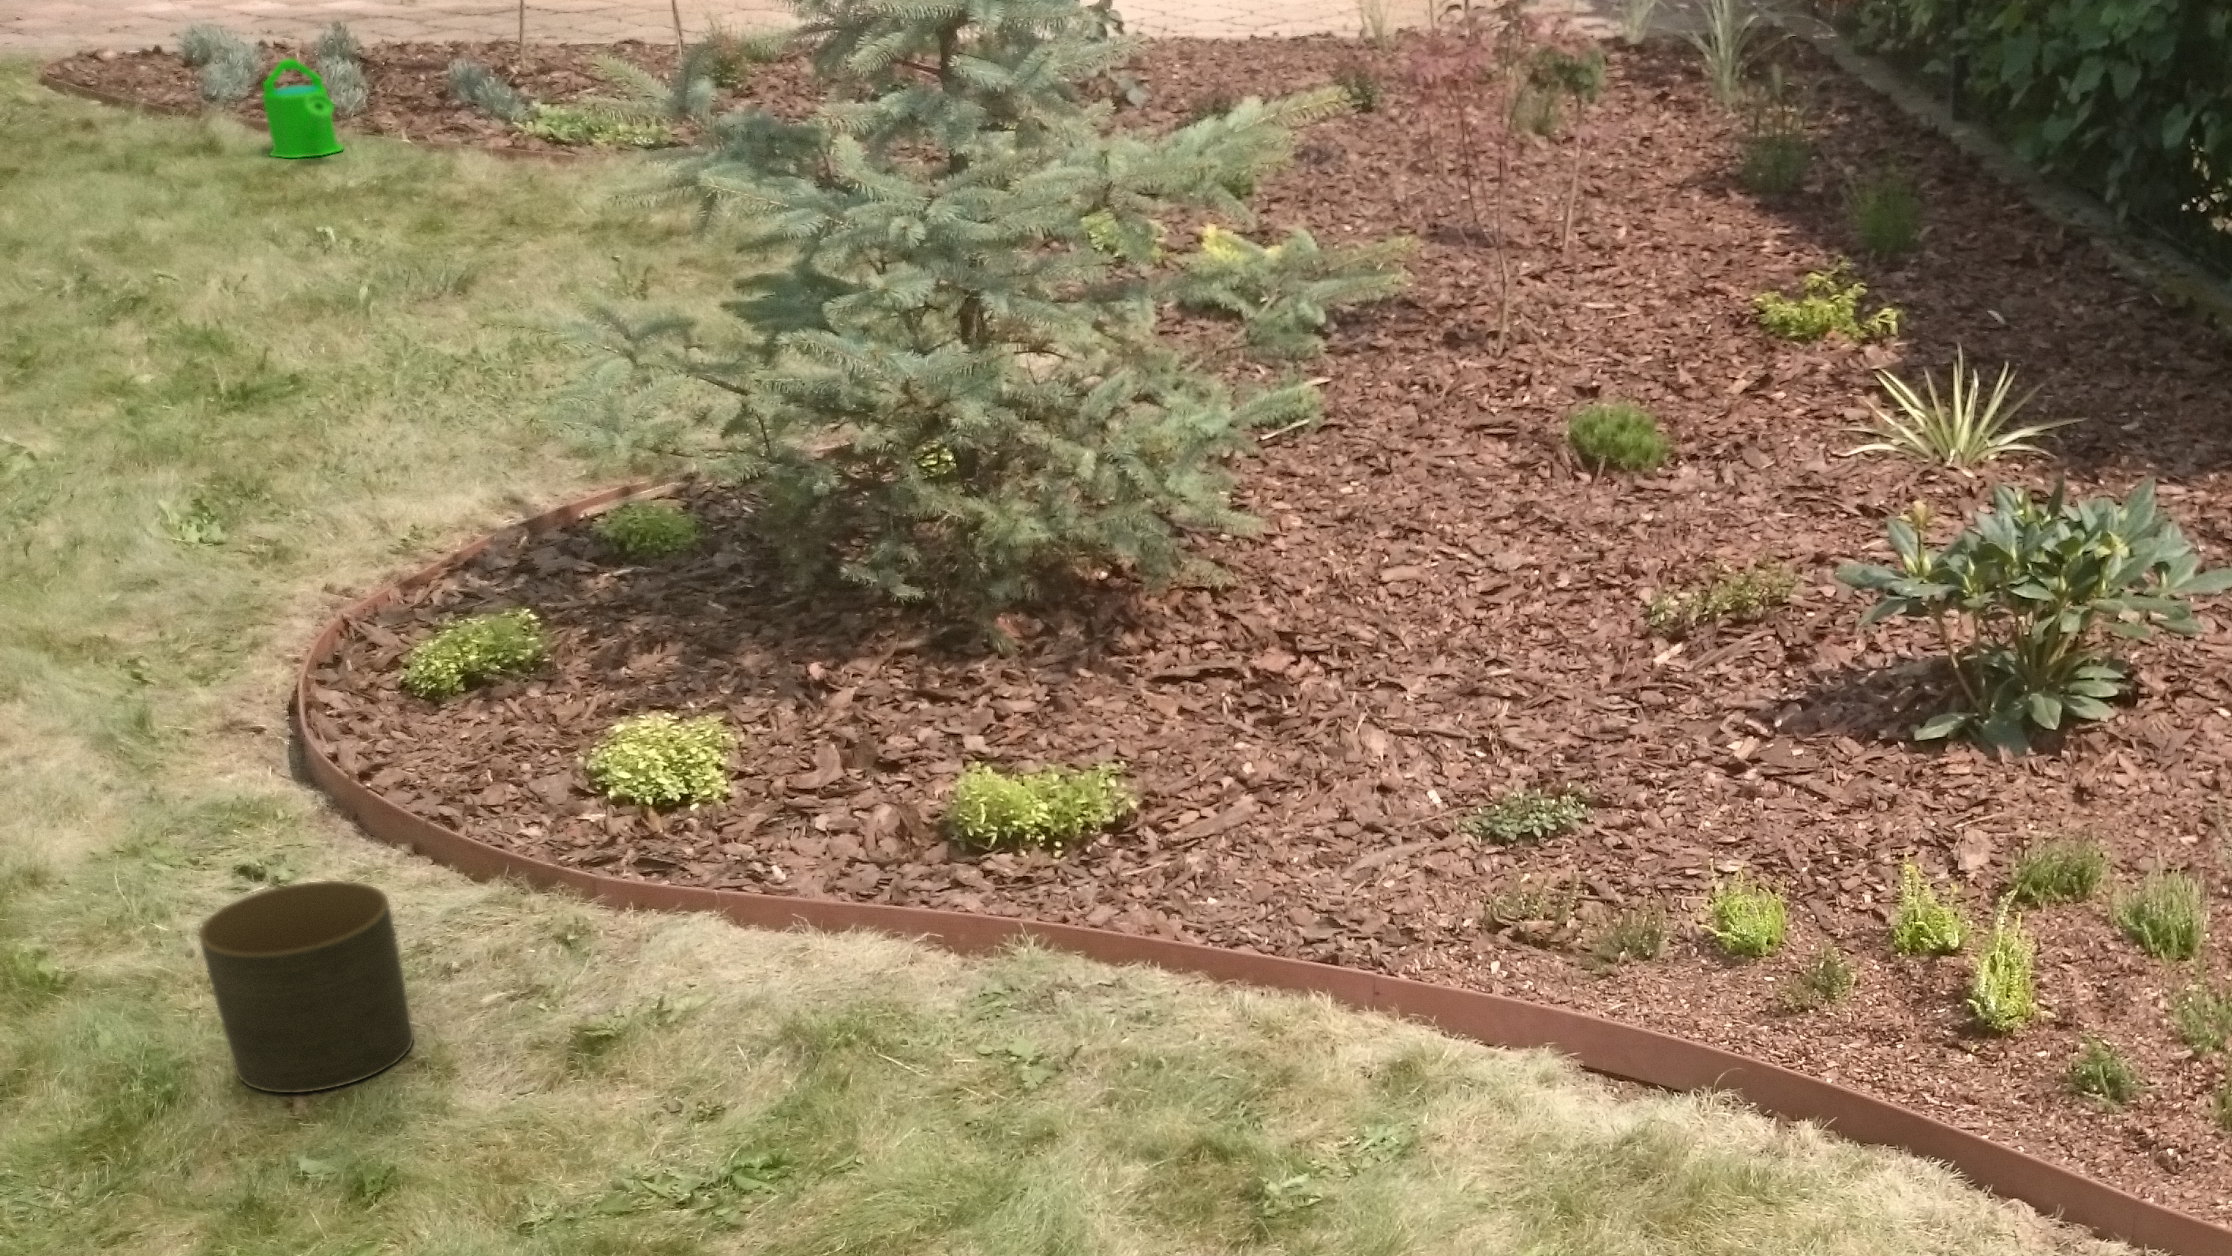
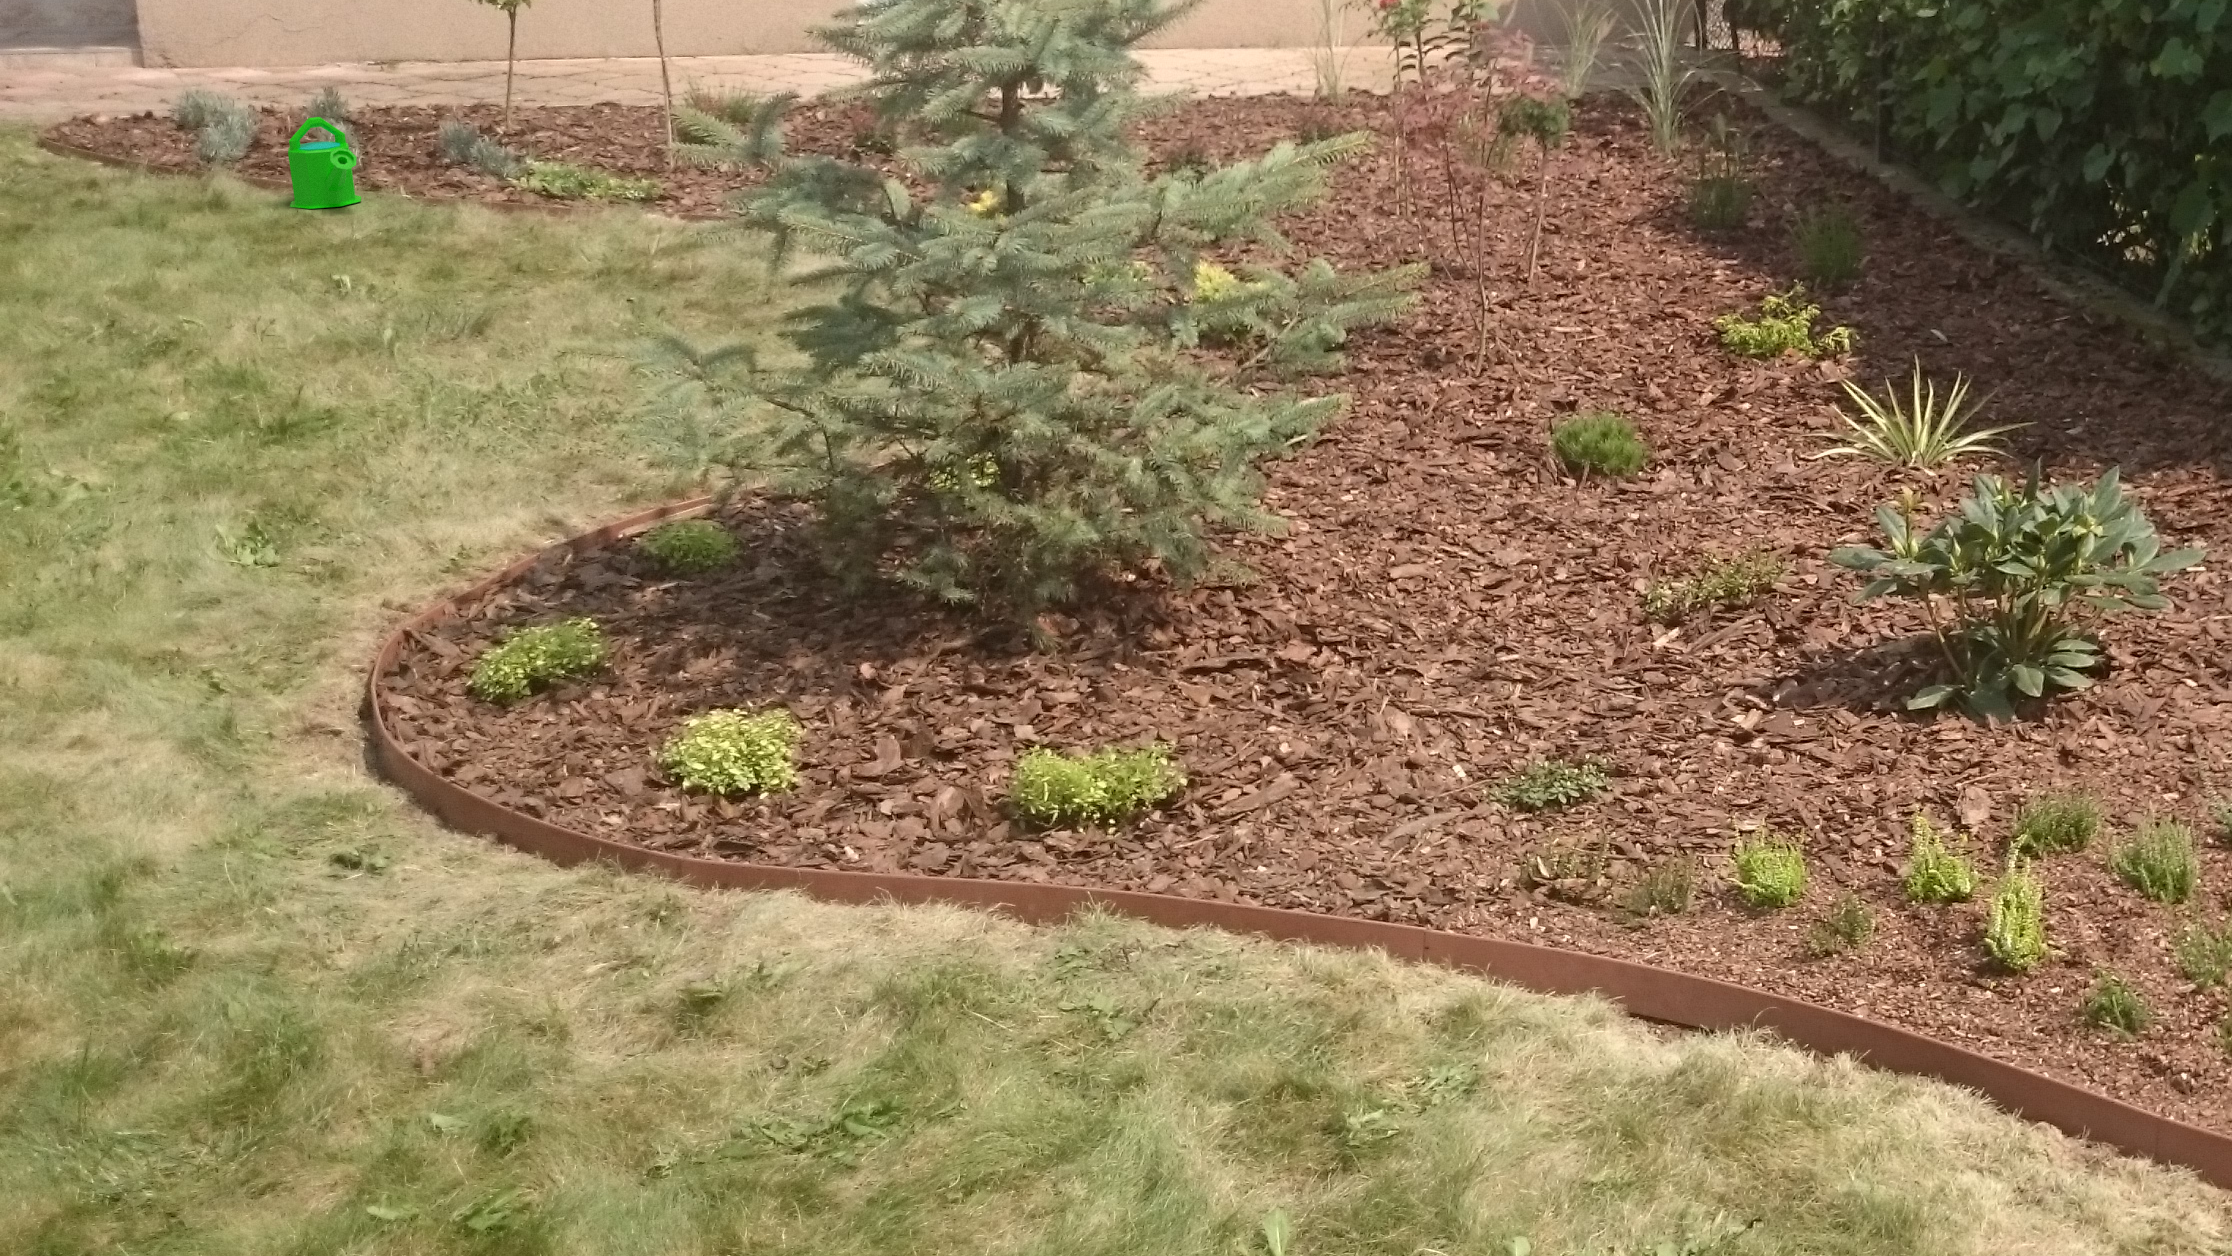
planter: present [199,881,414,1093] -> none [320,861,513,1063]

